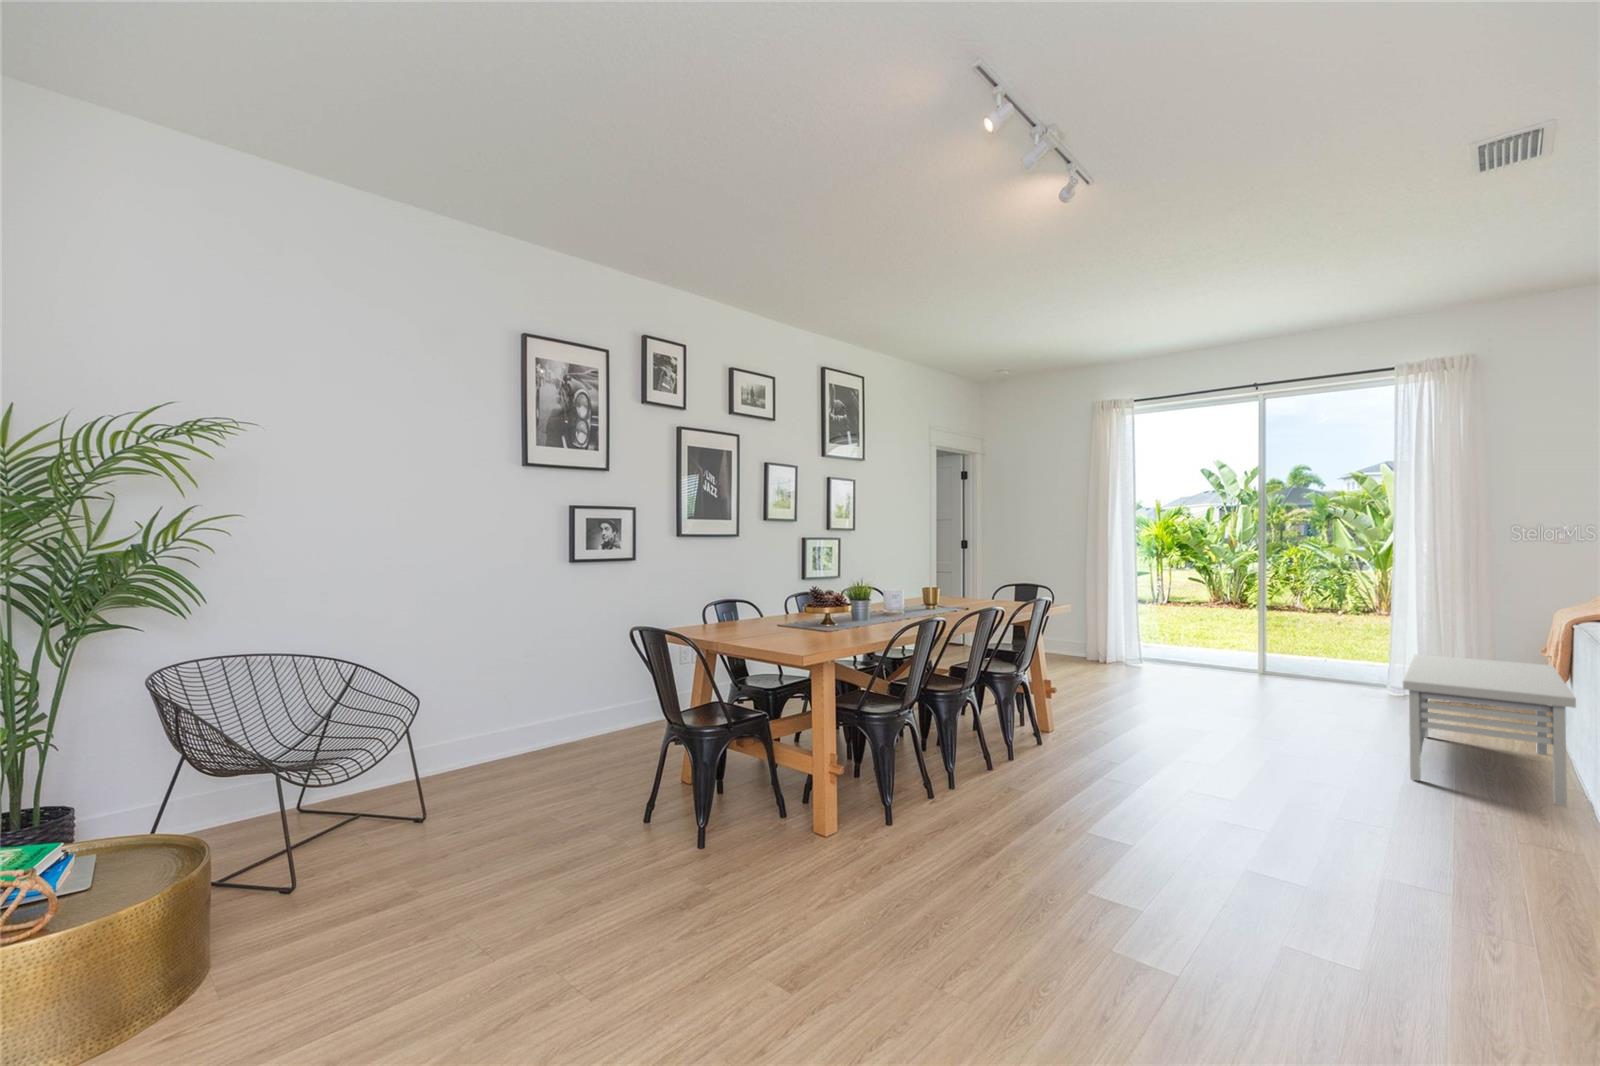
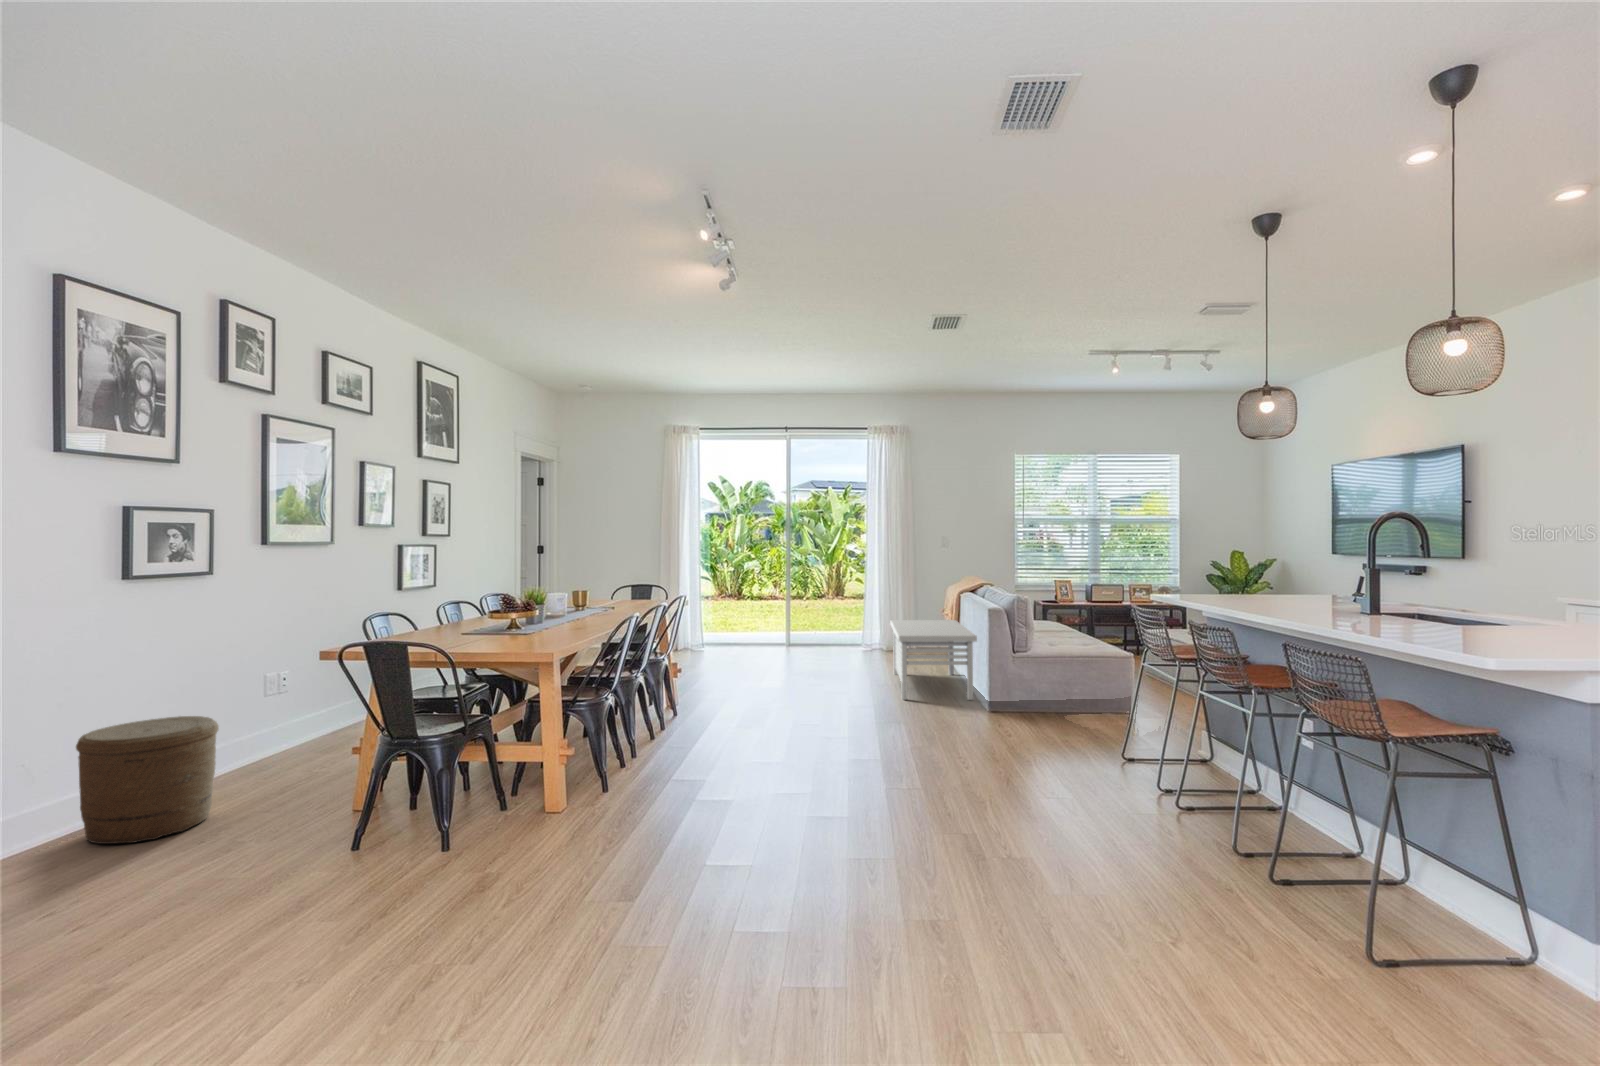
woven basket: none [529,672,616,768] -> present [76,716,219,844]

